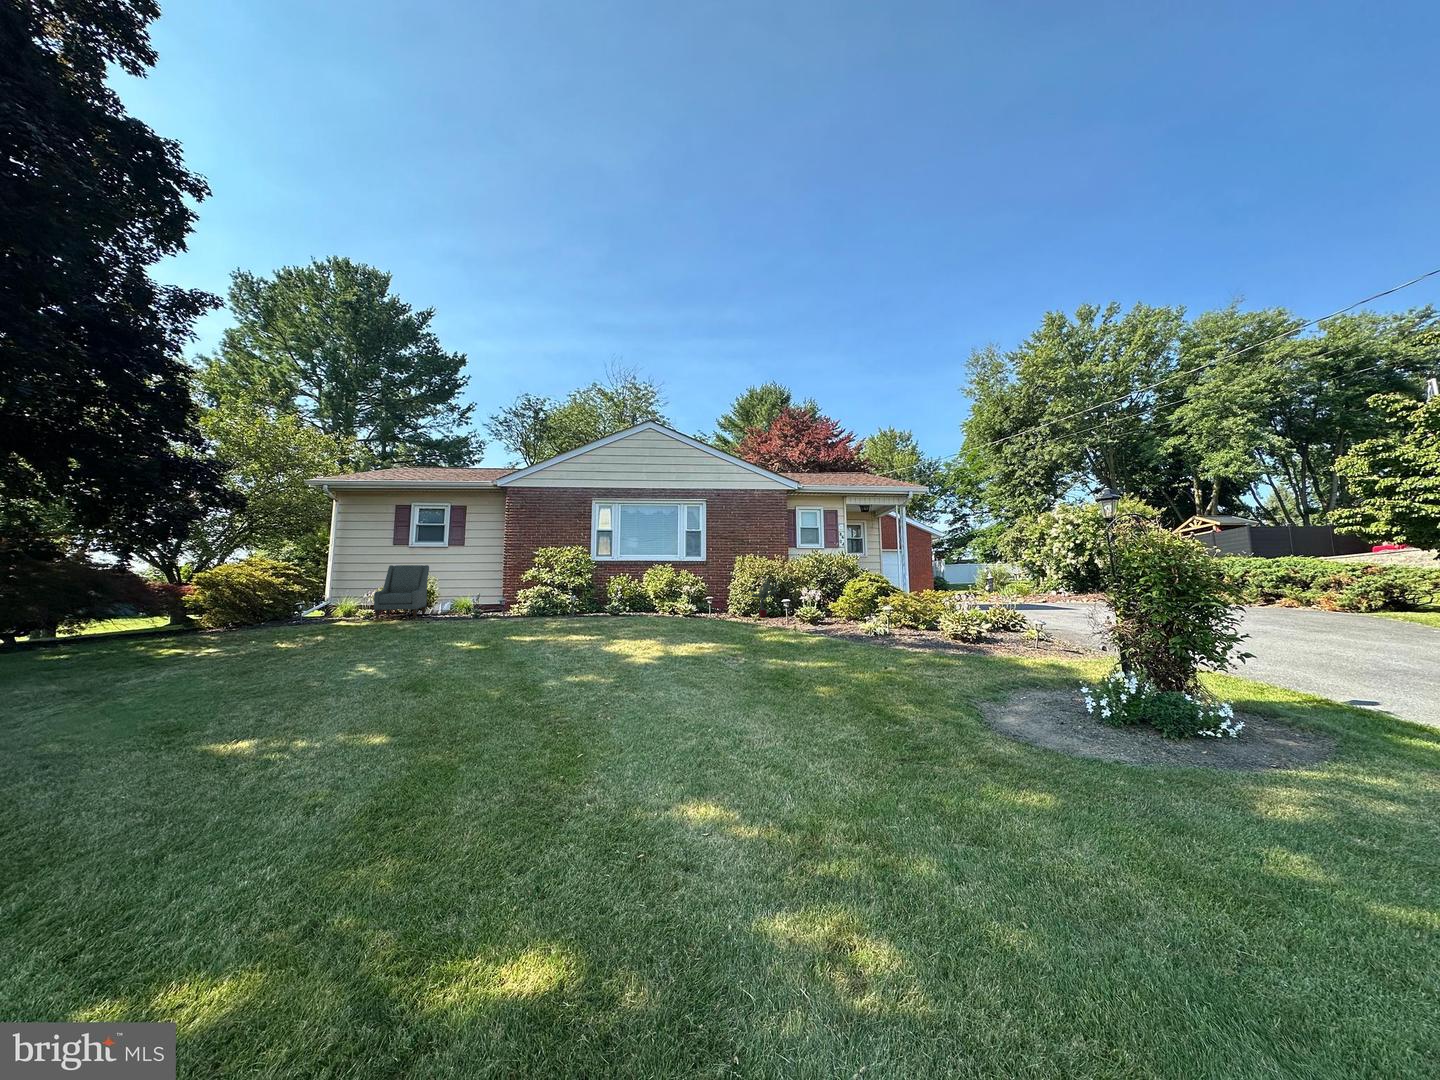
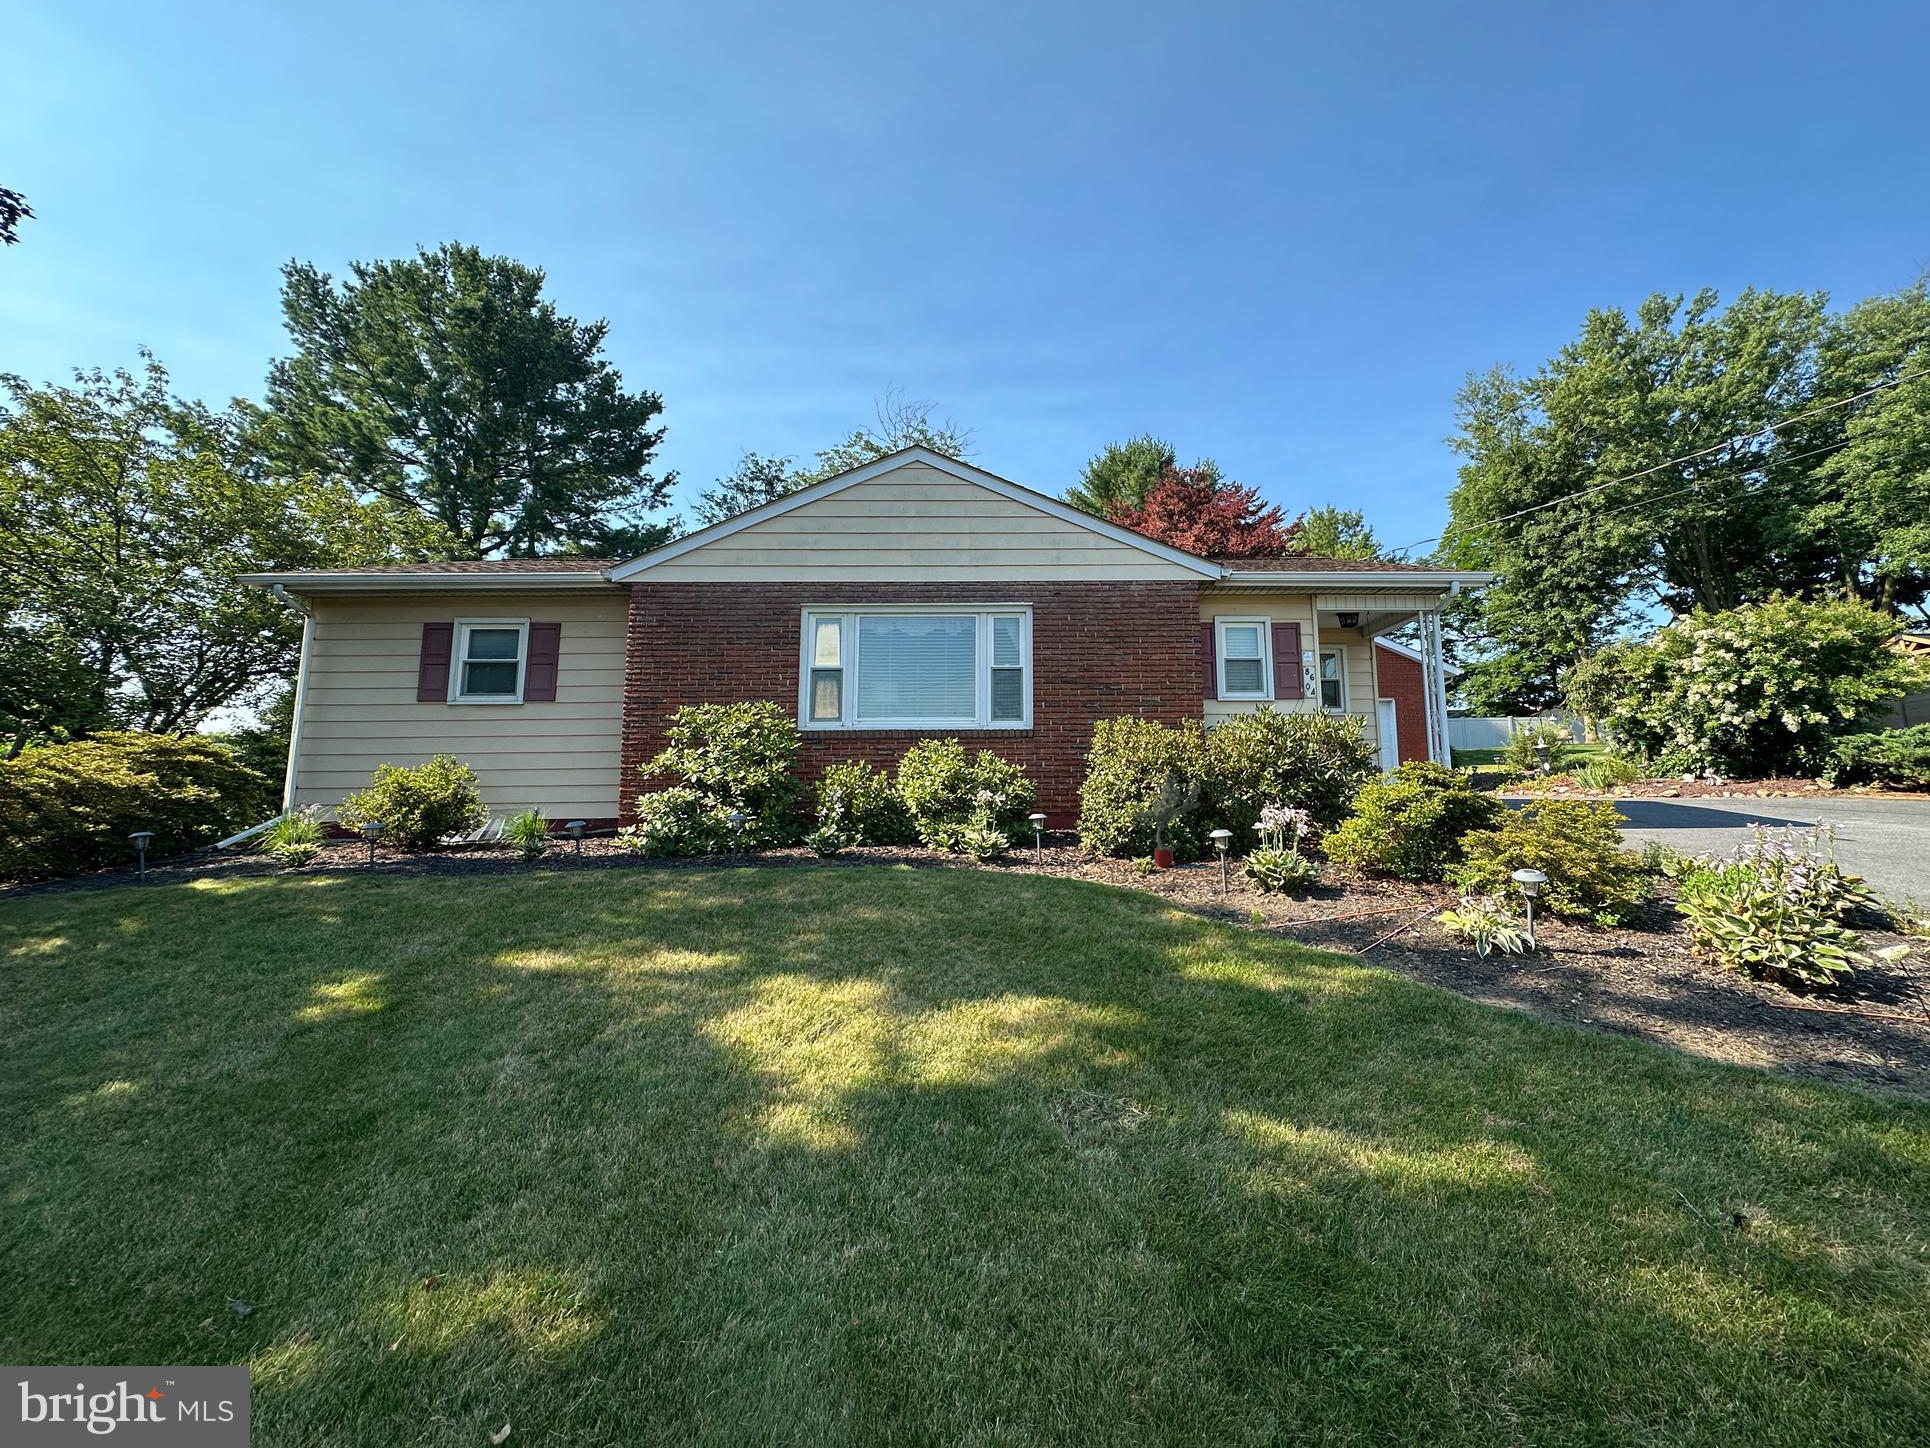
chair: present [374,565,429,618] -> none [285,744,441,868]

